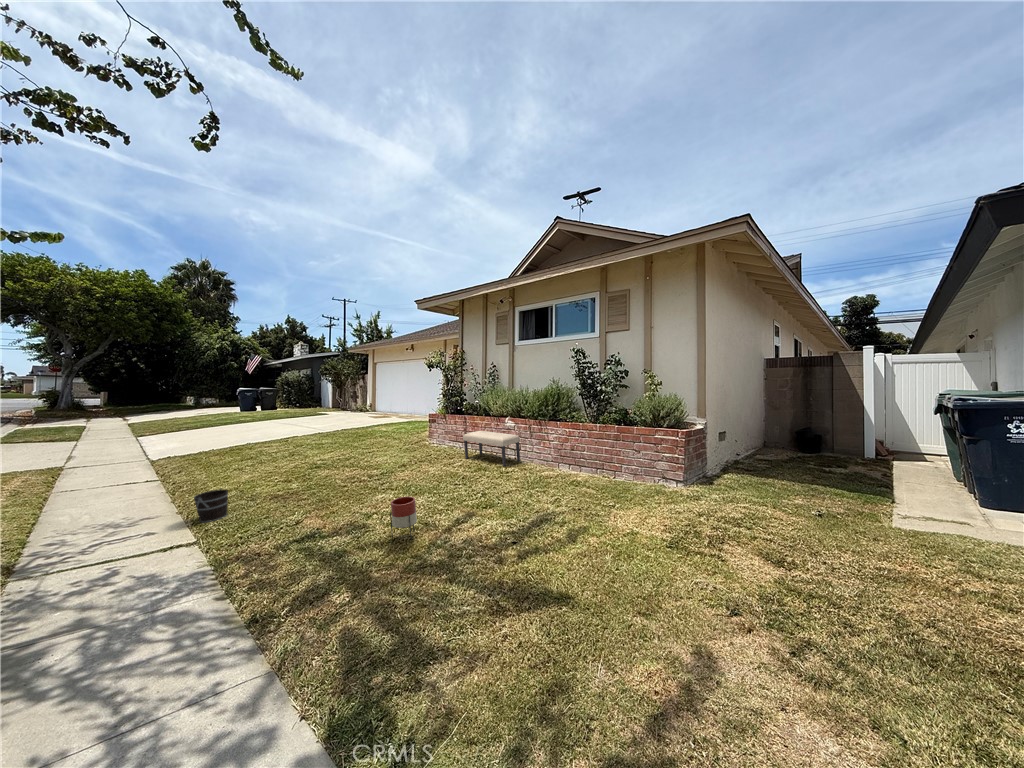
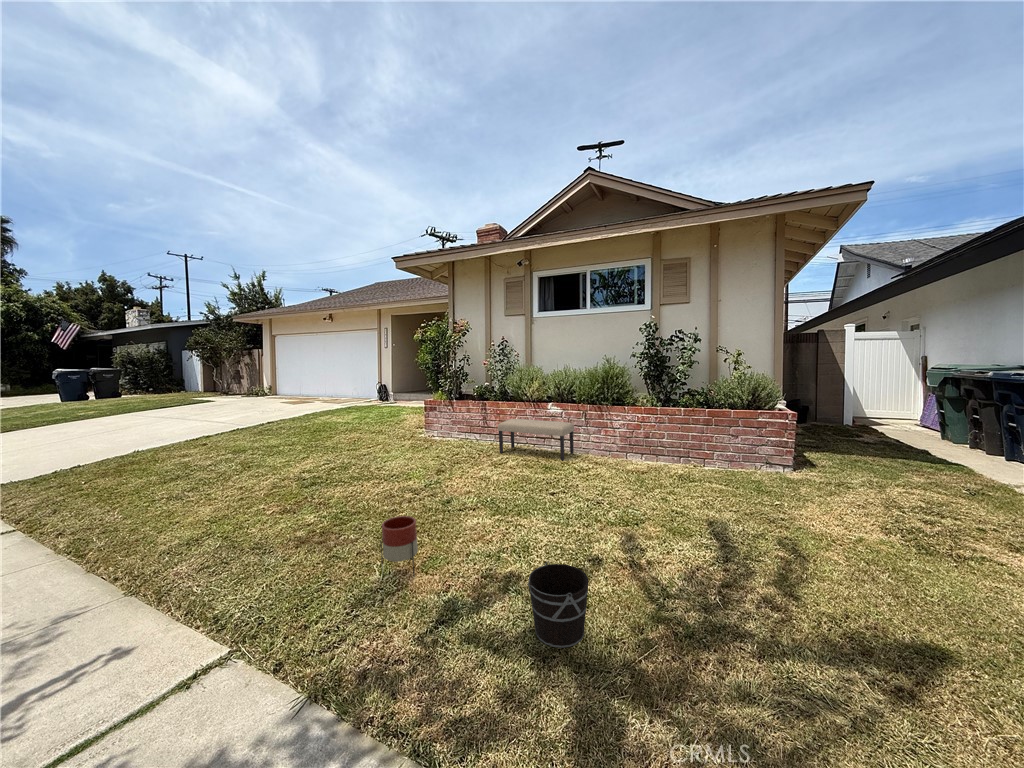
bucket: present [194,489,228,522] -> present [528,561,589,648]
planter: present [390,497,417,539] -> present [380,516,418,576]

